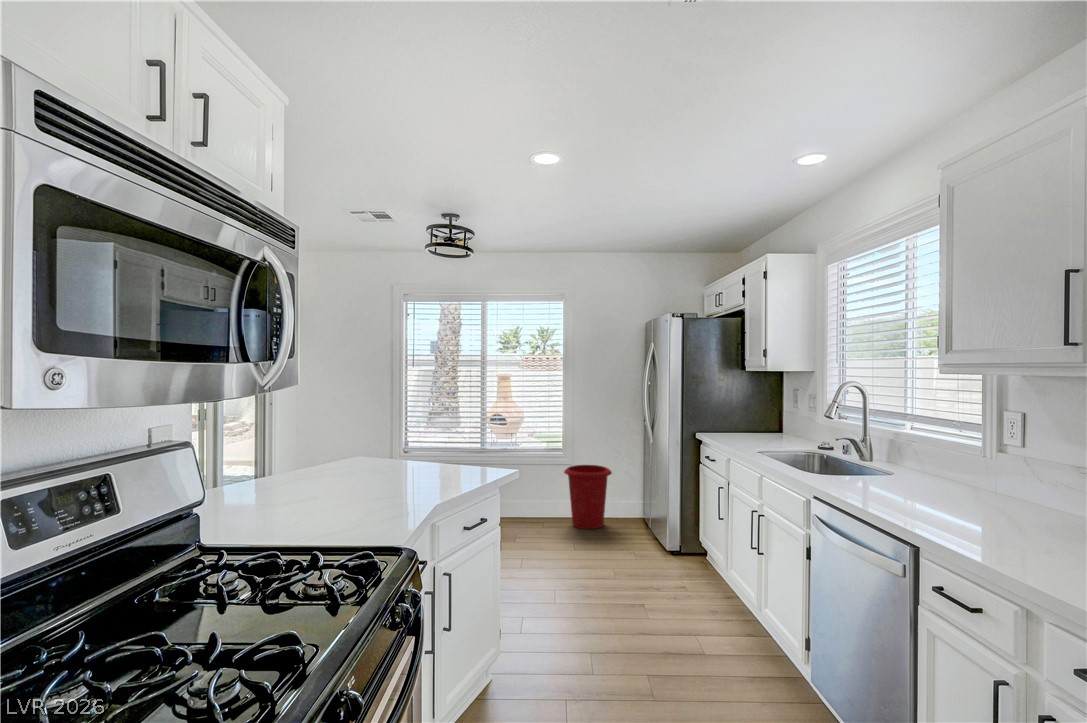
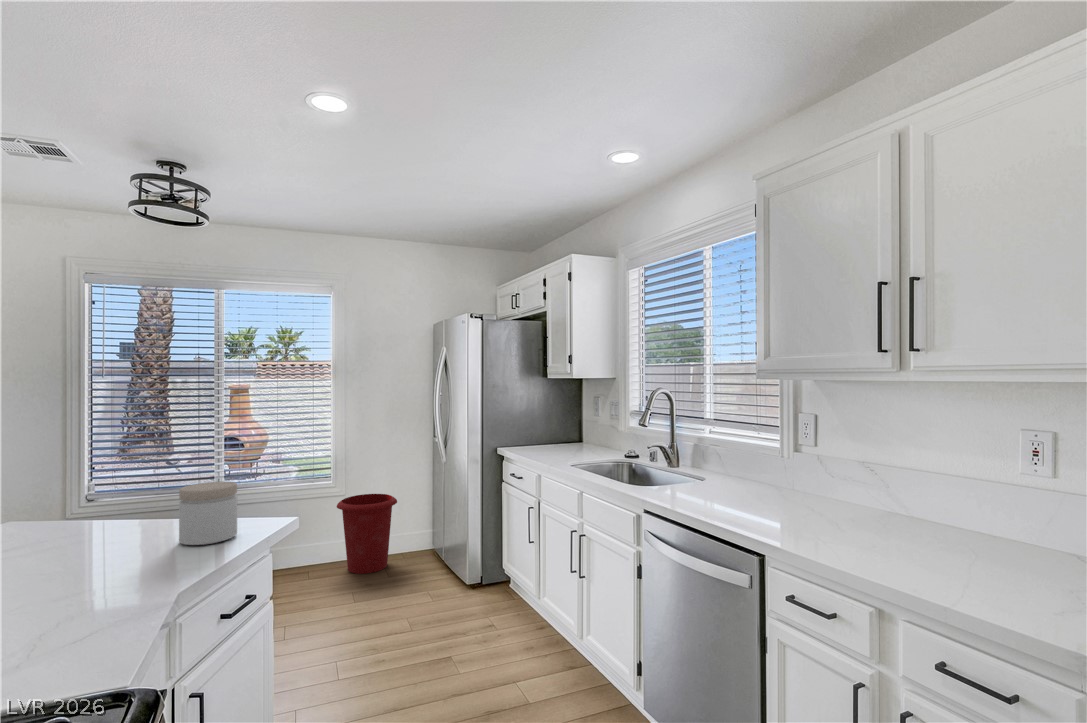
jar: none [446,437,480,477] -> present [179,481,237,545]

